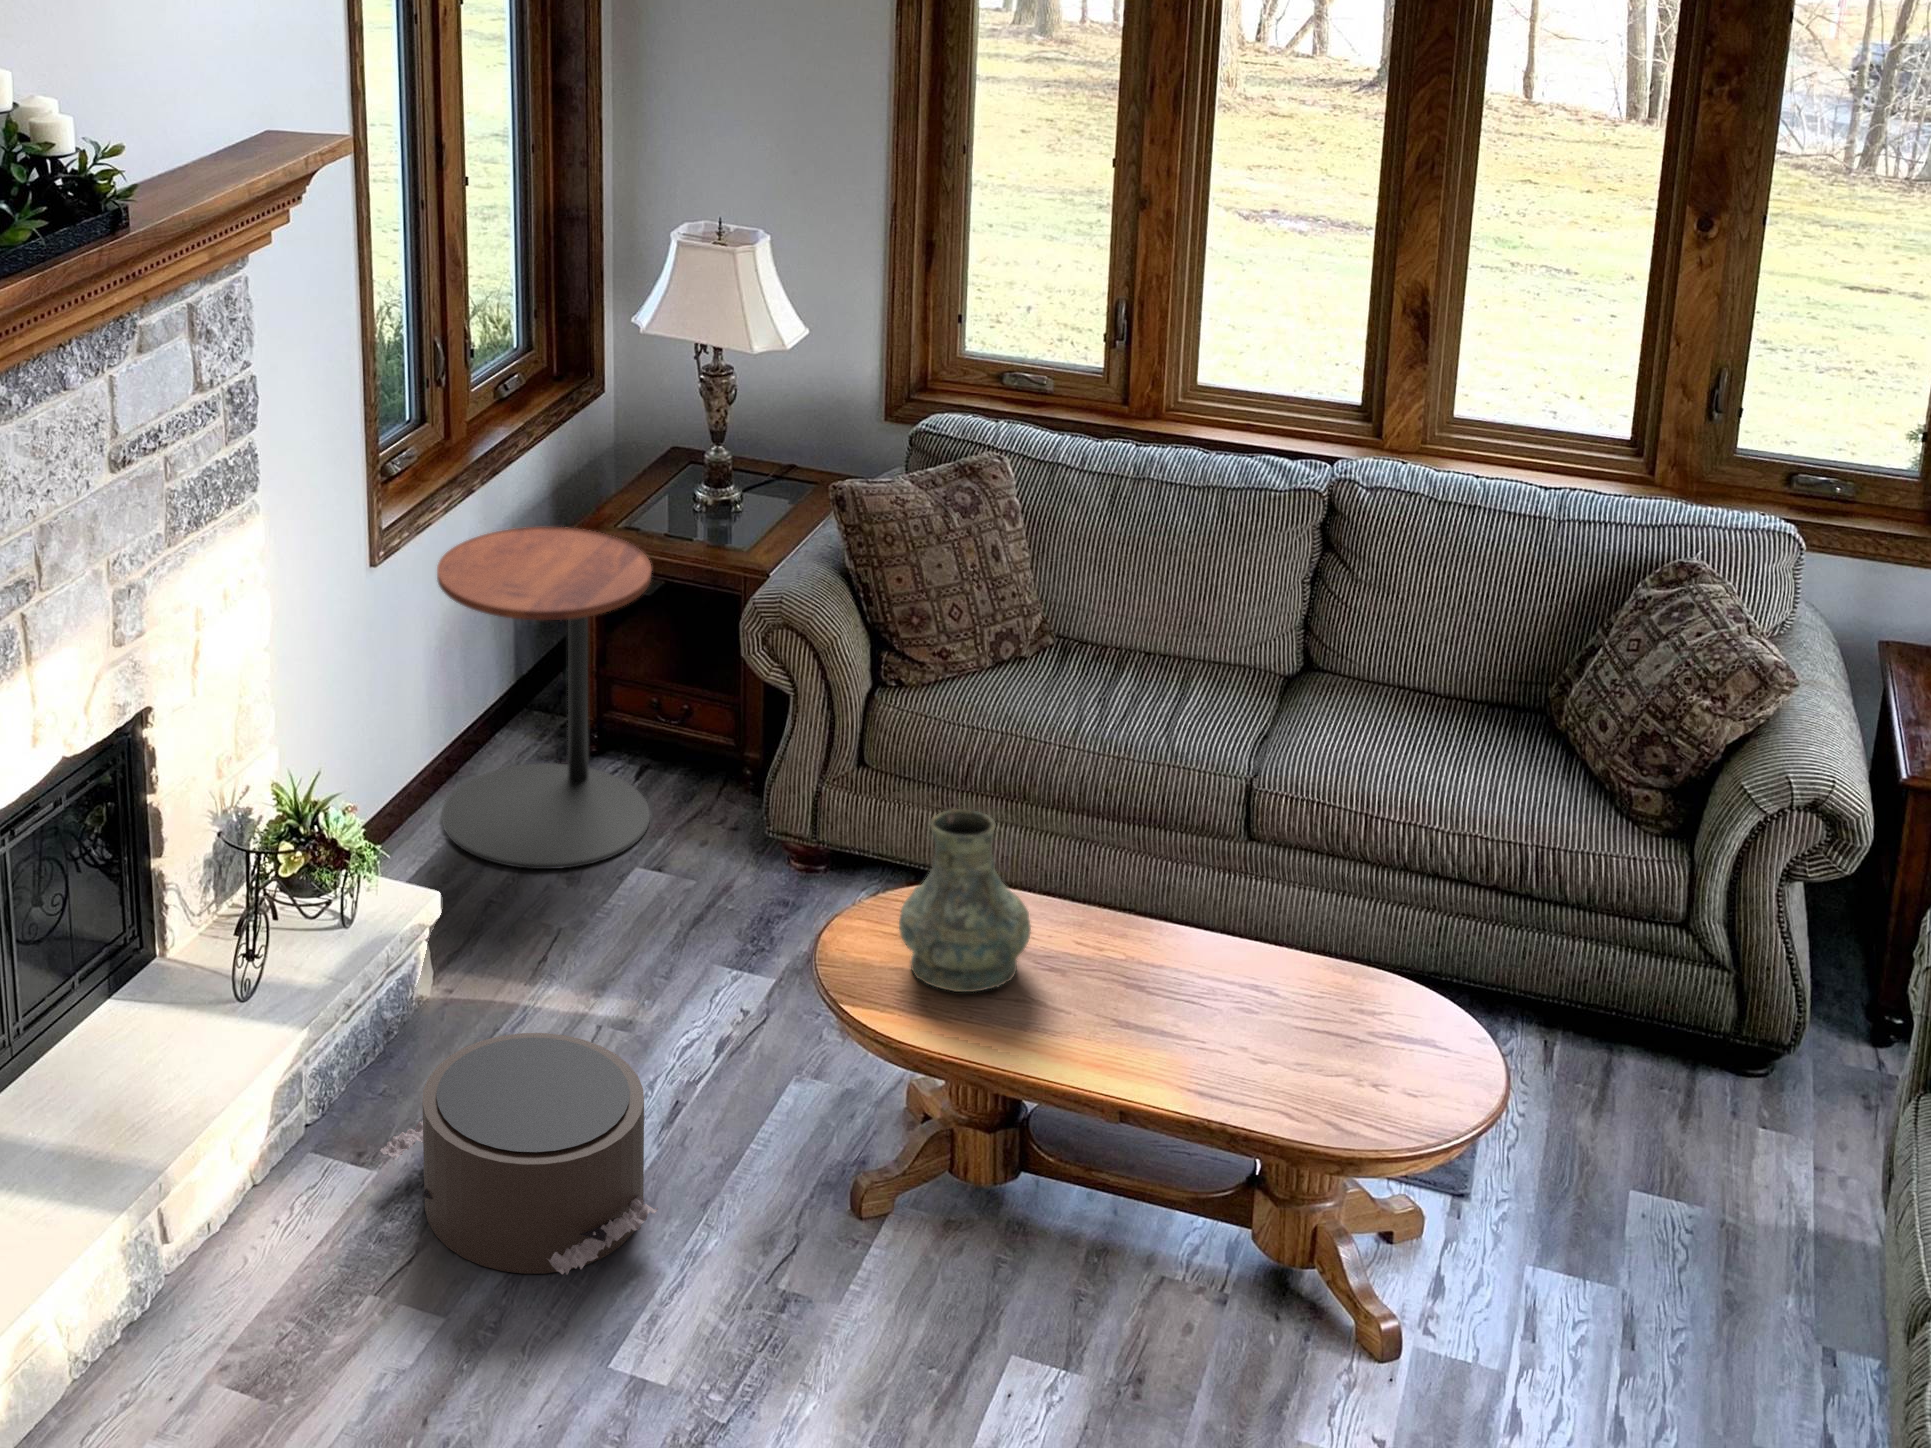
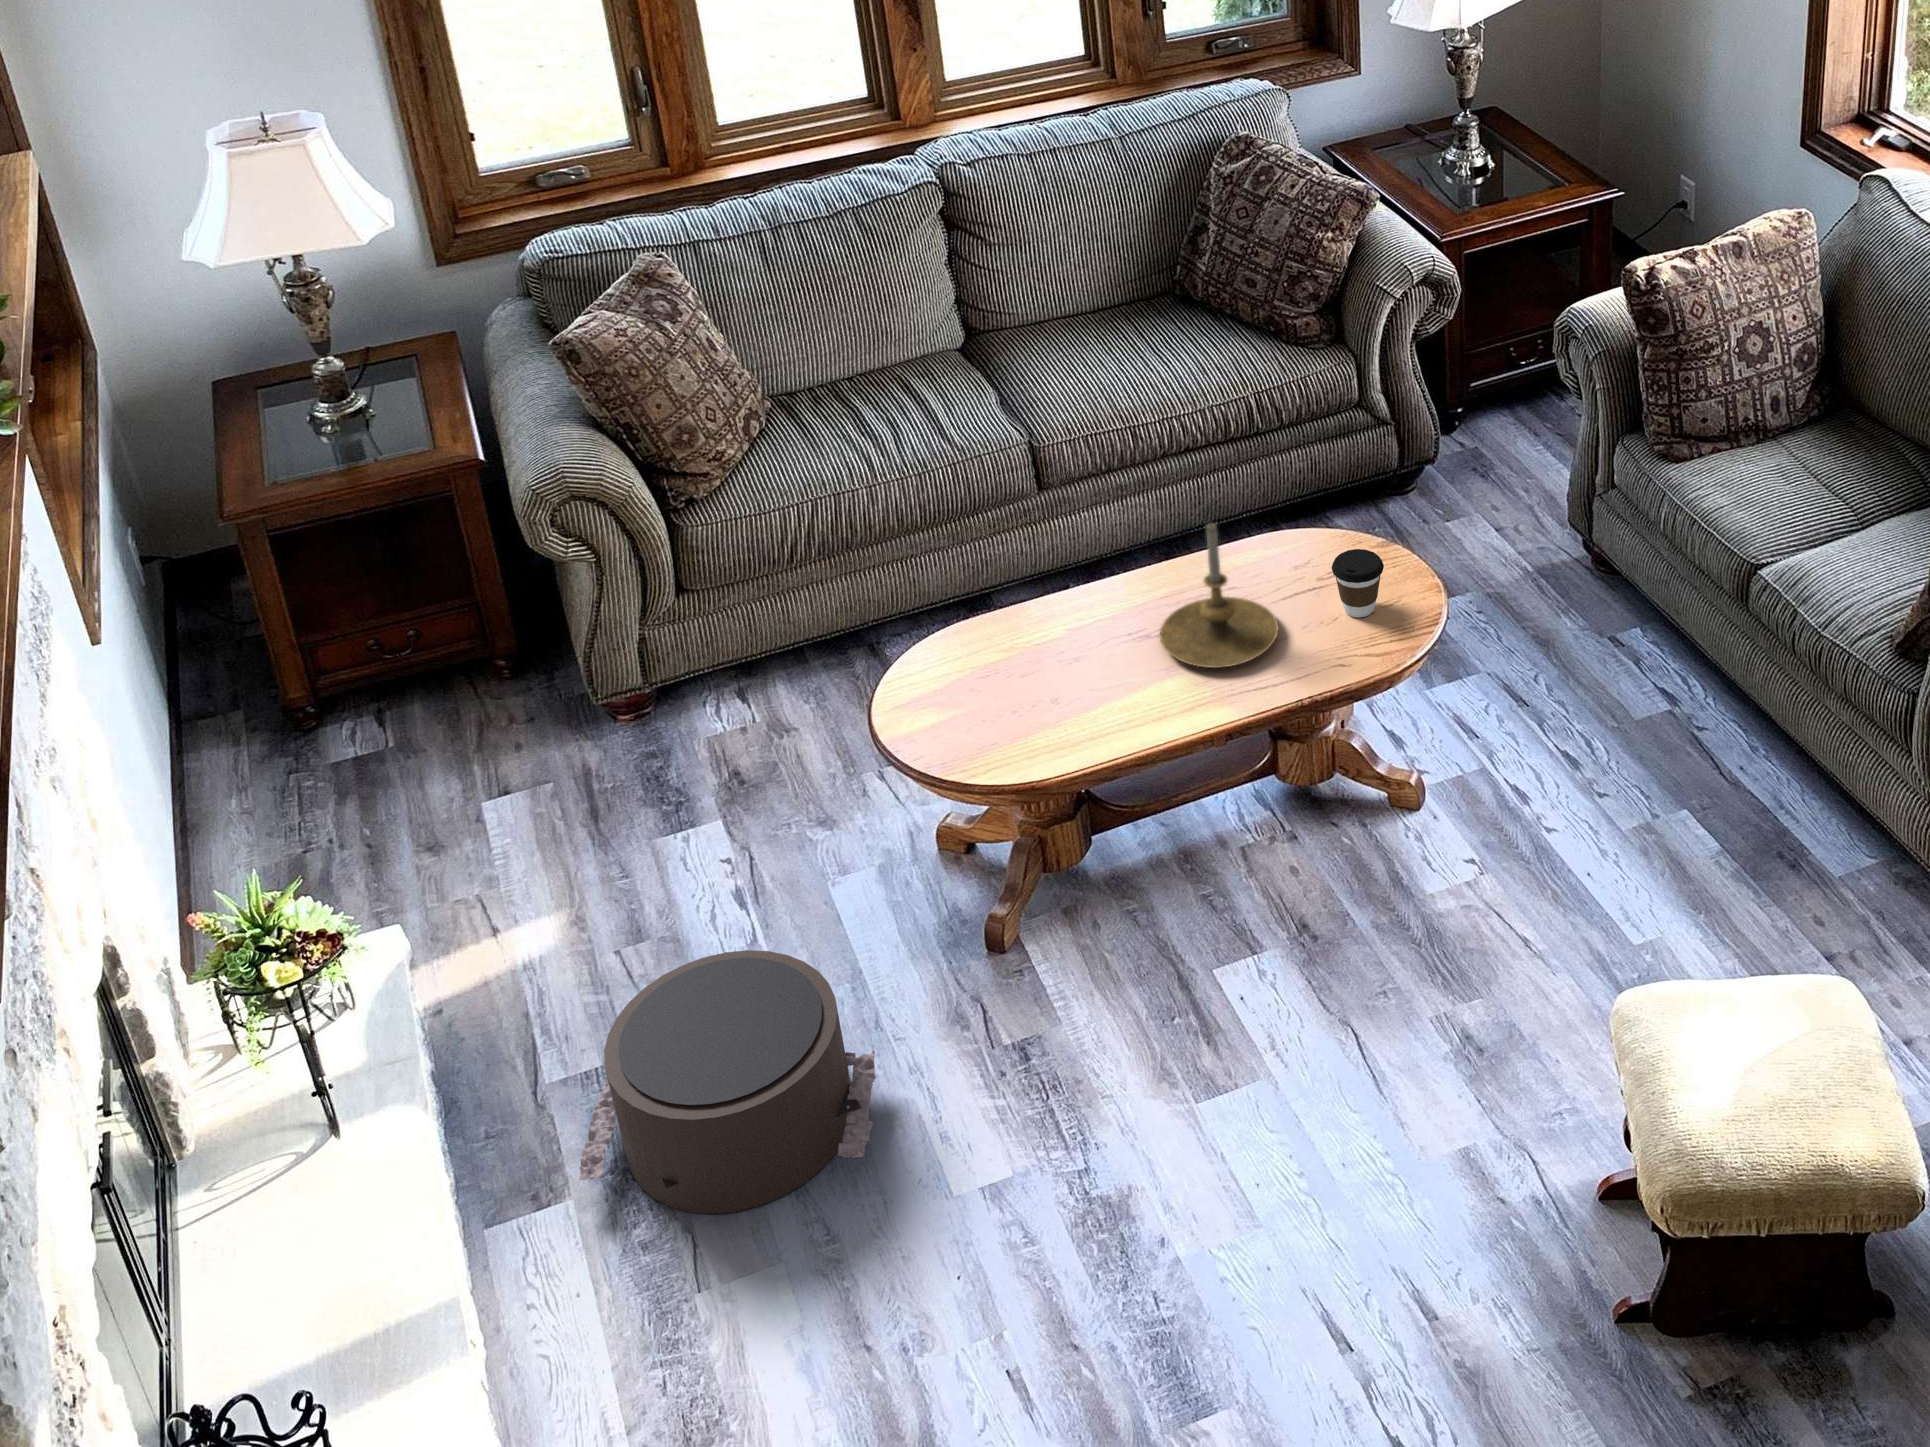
side table: present [437,527,652,869] -> none [141,490,465,877]
vase: present [899,809,1031,992] -> none [942,563,1065,729]
candle holder: none [1144,887,1288,1062] -> present [1160,523,1278,668]
coffee cup: none [1361,1006,1428,1094] -> present [1332,549,1384,618]

